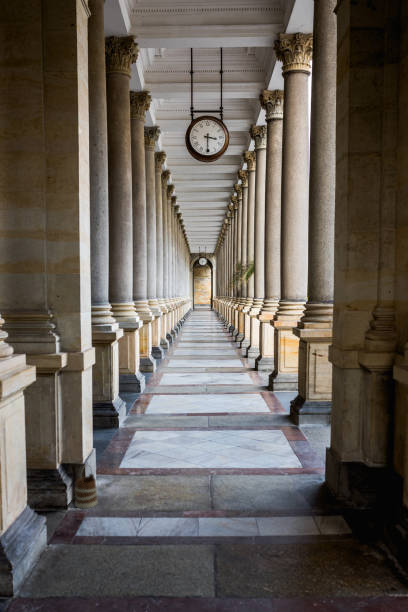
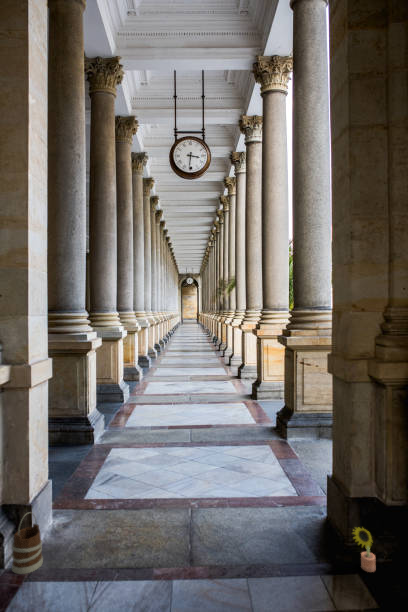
decorative plant: none [337,477,355,512] -> present [353,528,375,572]

